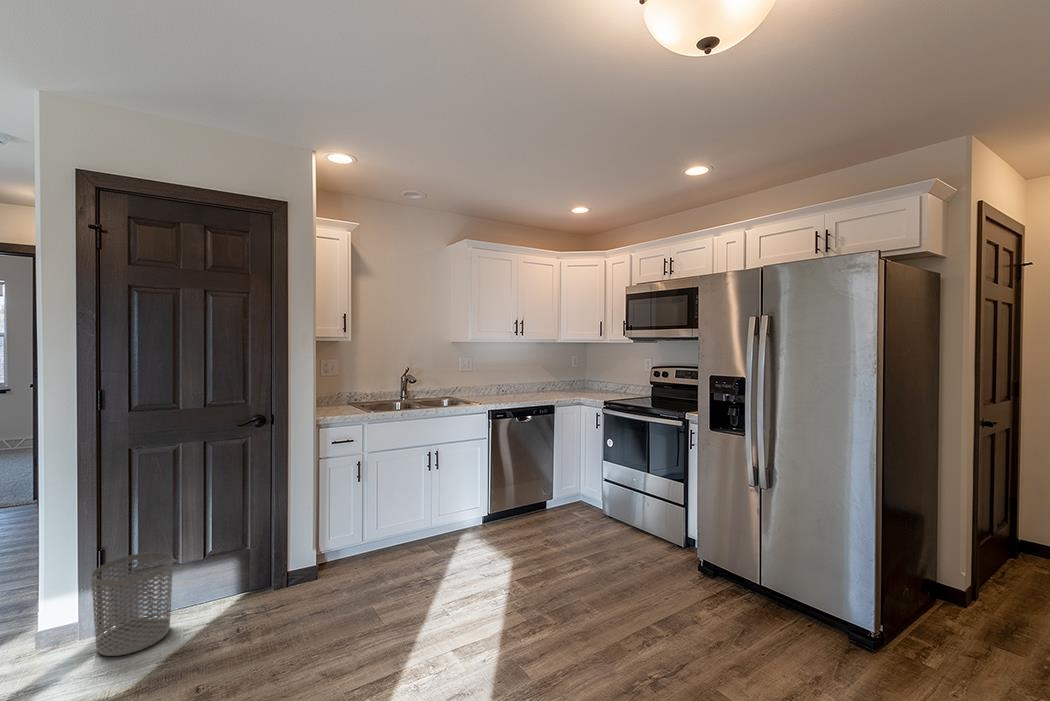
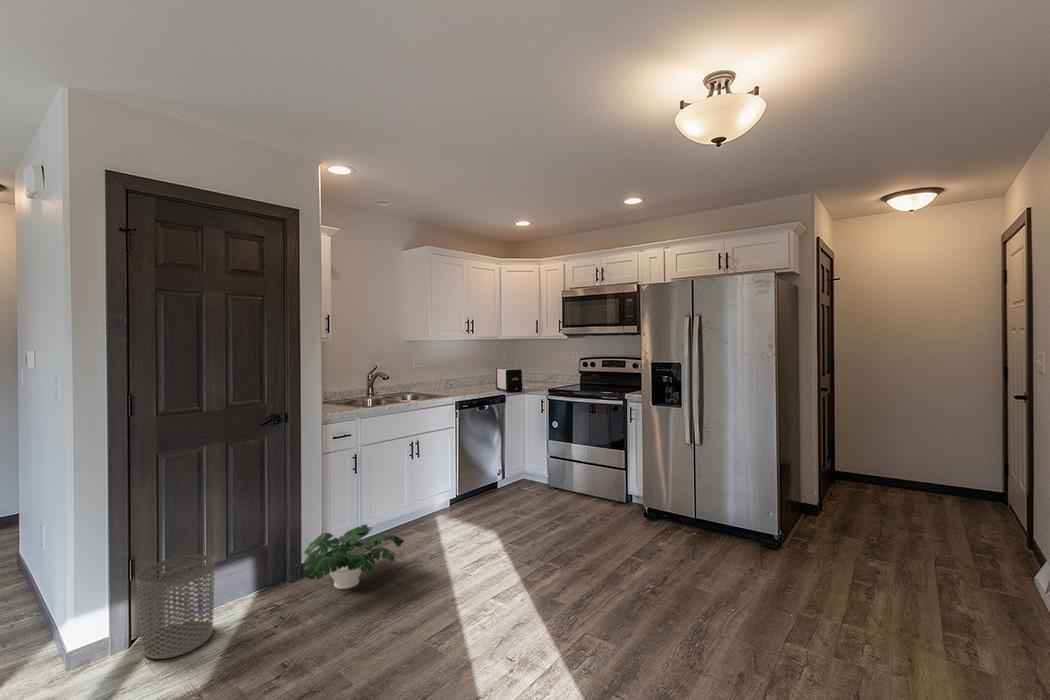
toaster: none [551,375,574,402] -> present [496,368,523,392]
potted plant: none [259,538,383,607] -> present [304,525,404,589]

